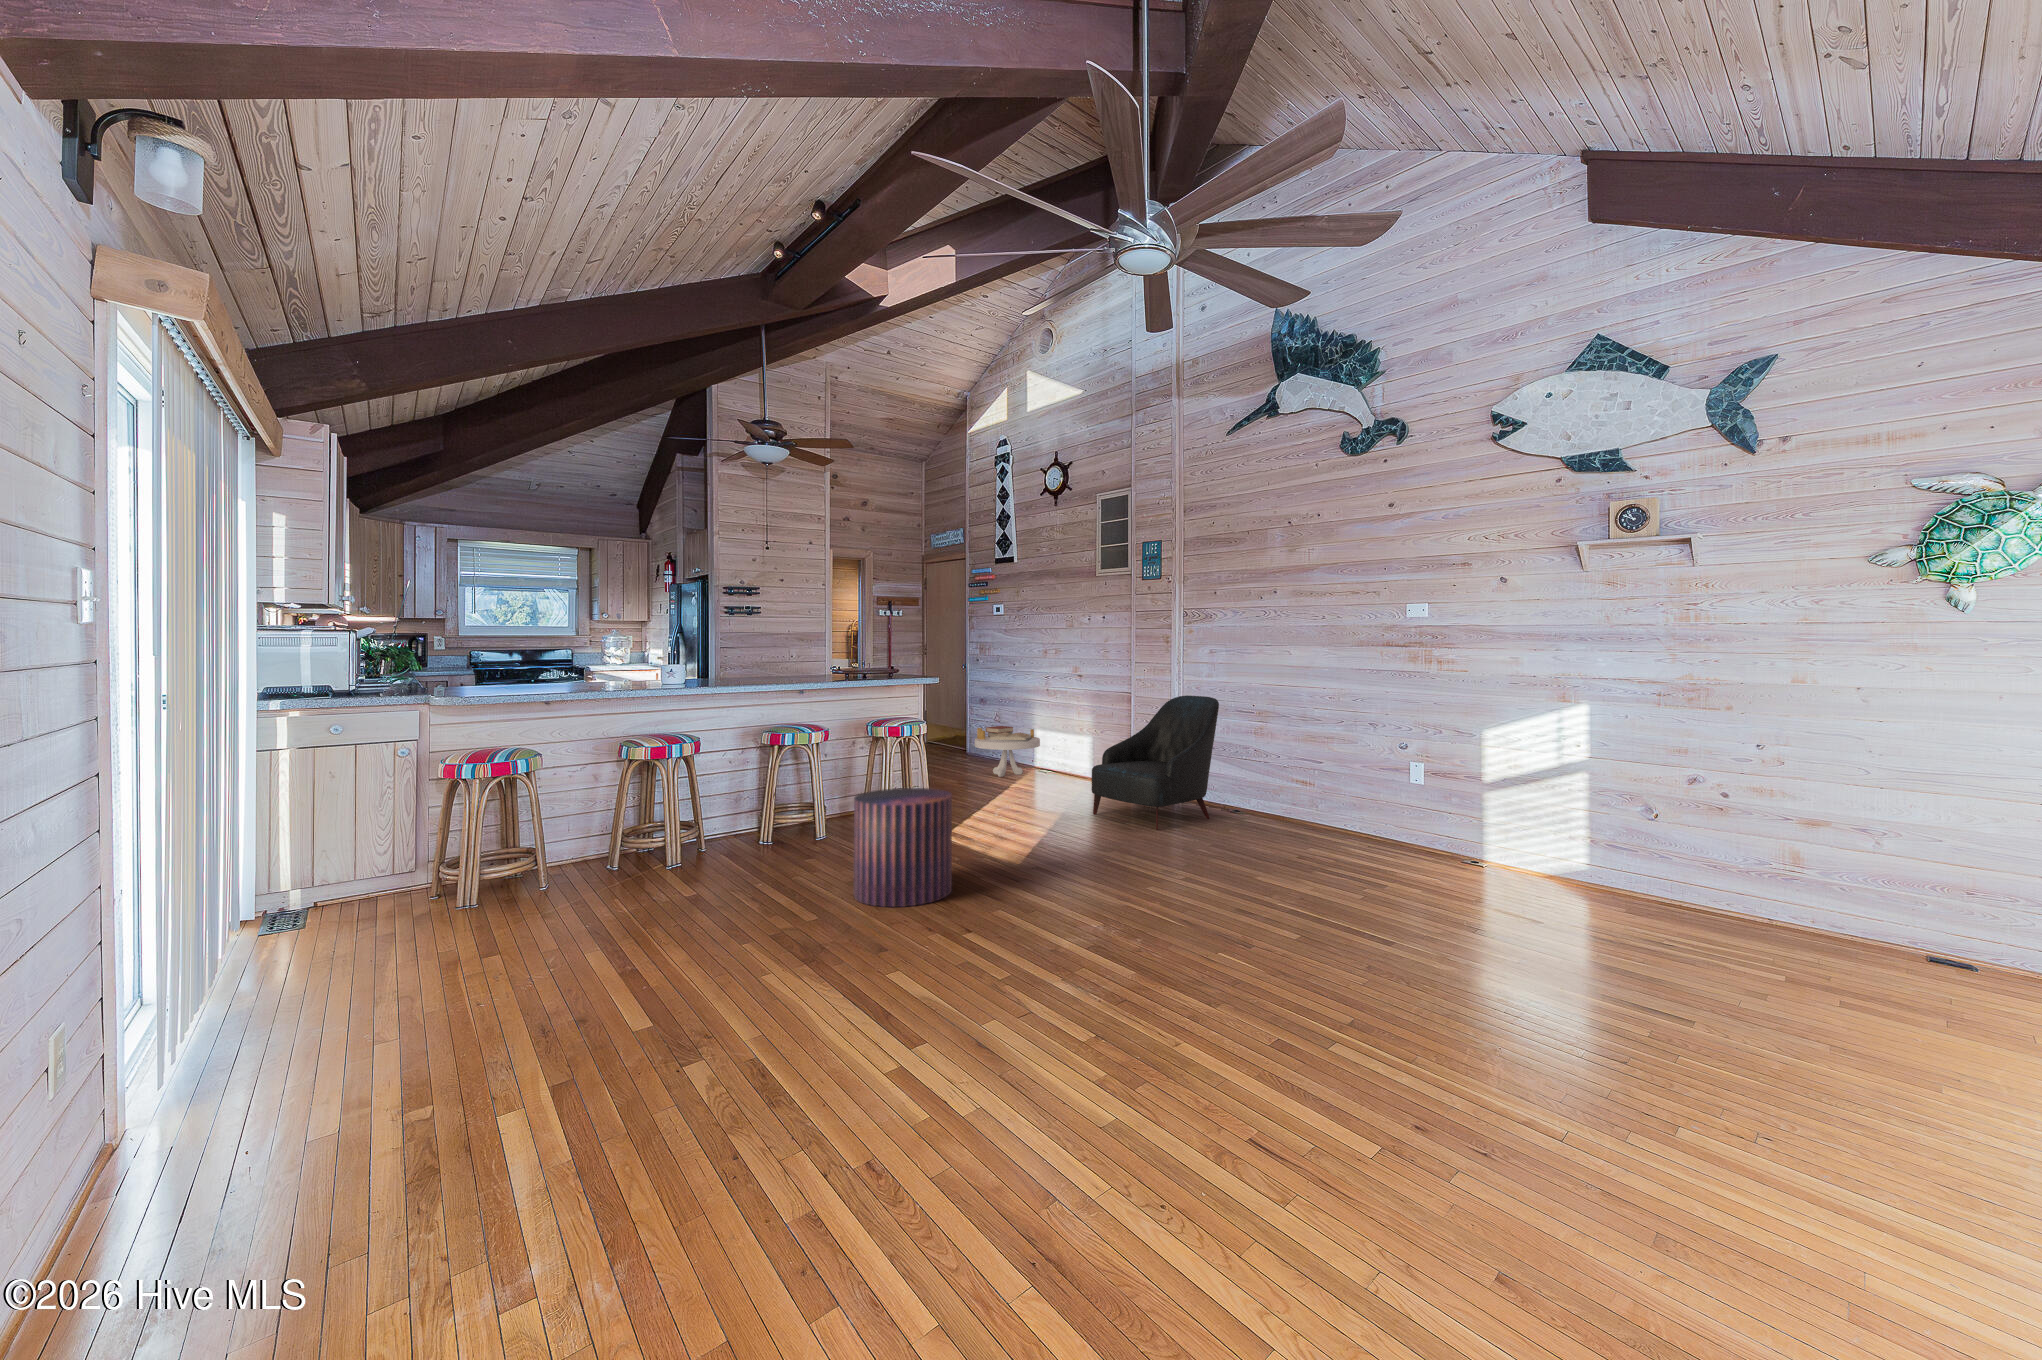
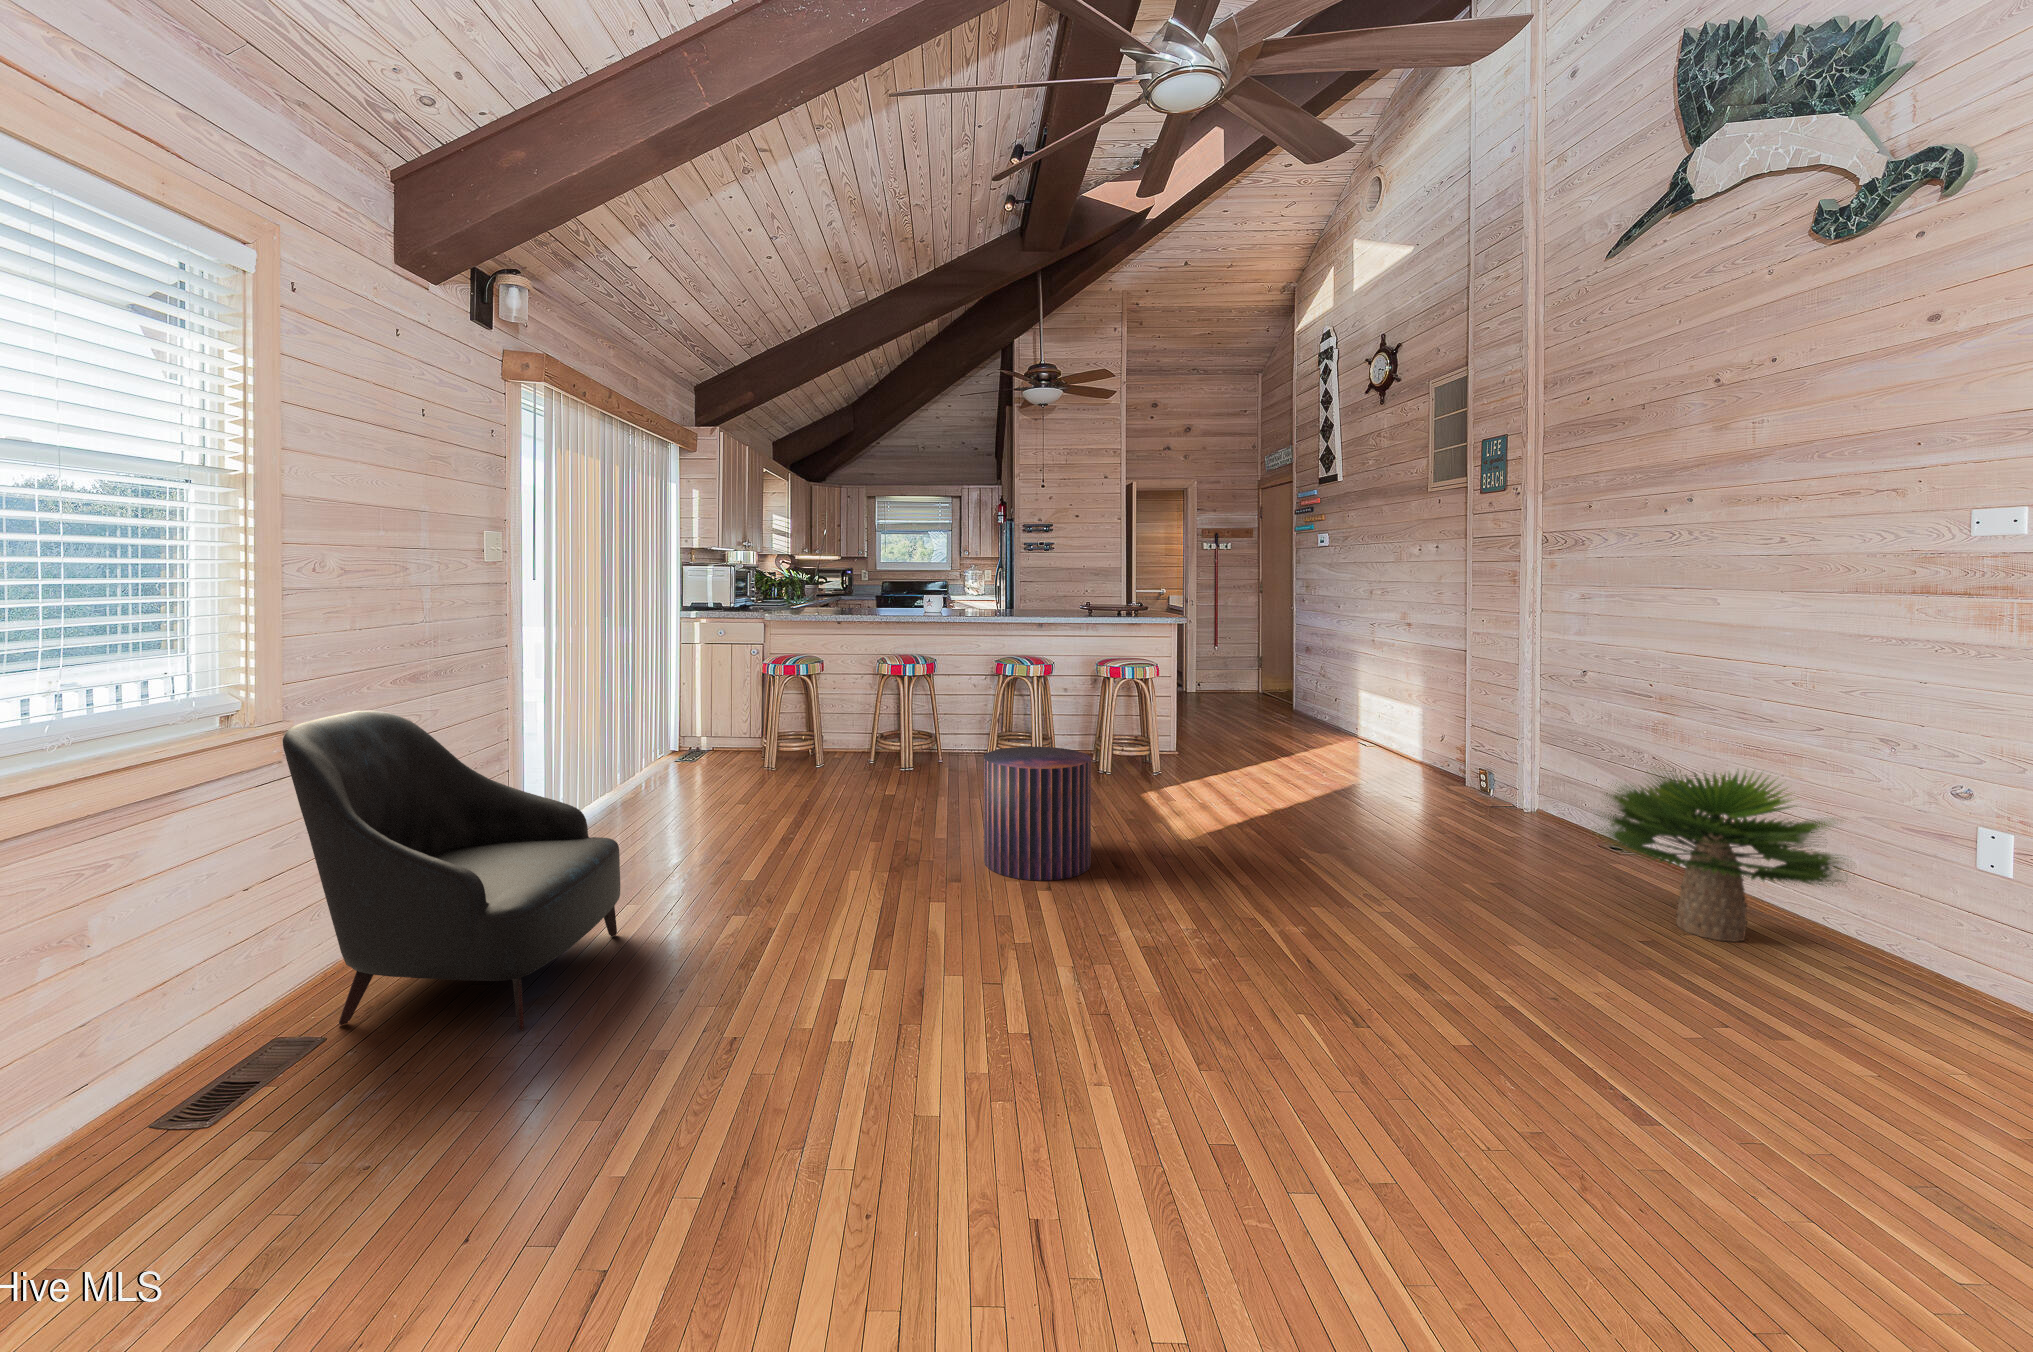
armchair: present [1092,695,1219,830] -> present [283,710,620,1031]
side table: present [975,726,1040,777] -> none [1270,680,1356,741]
potted plant: none [1260,752,1386,856] -> present [1602,772,1846,942]

